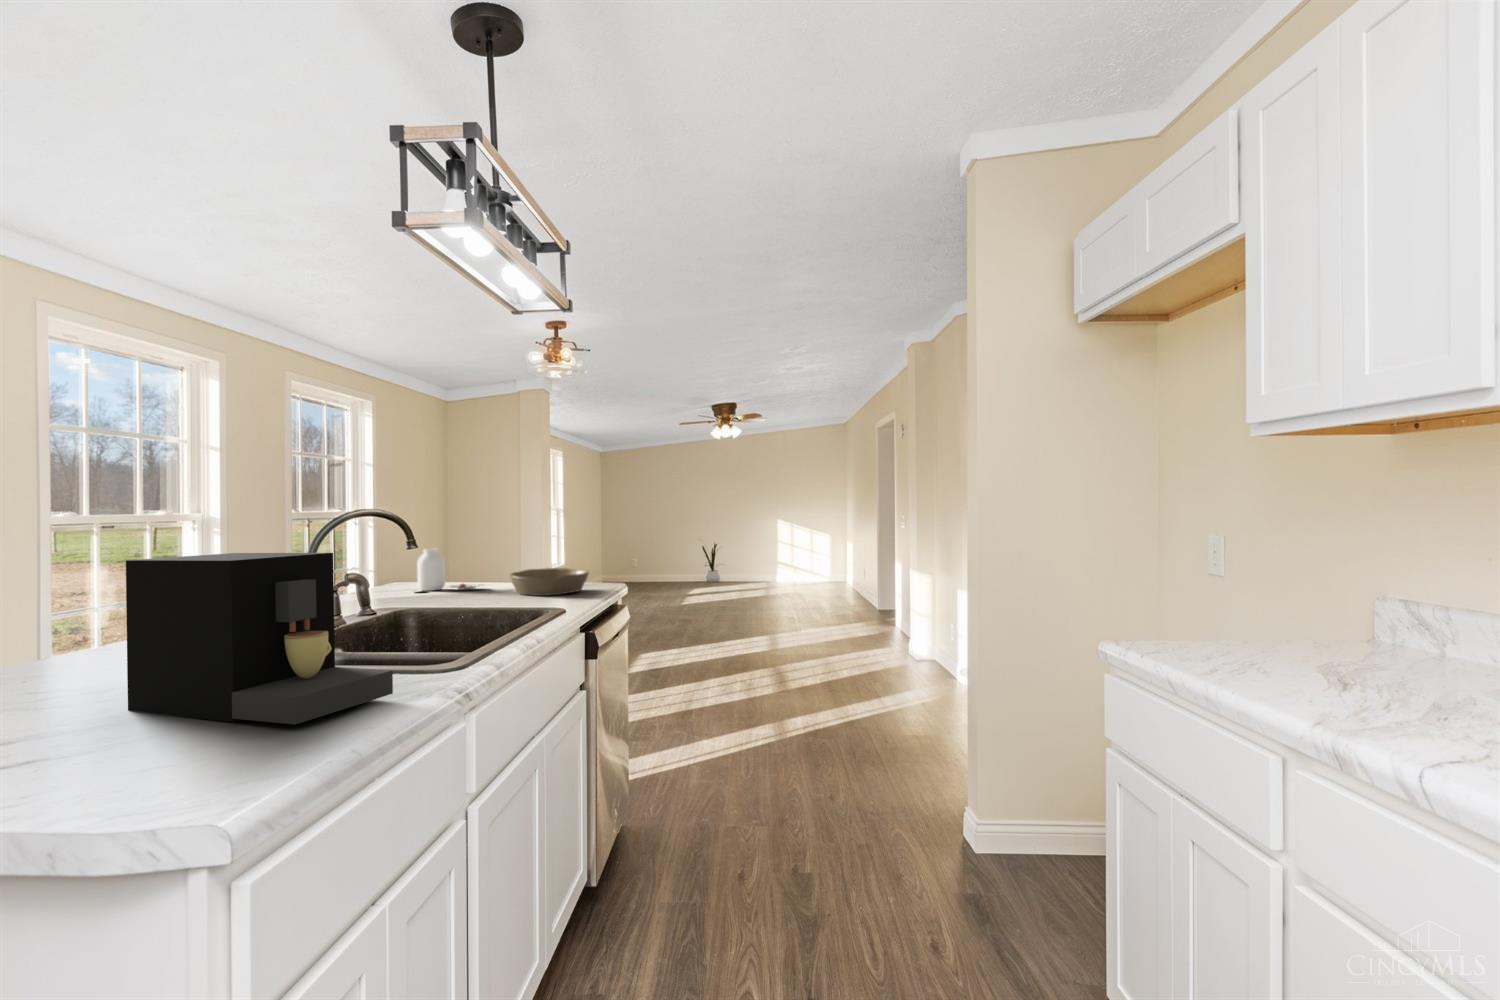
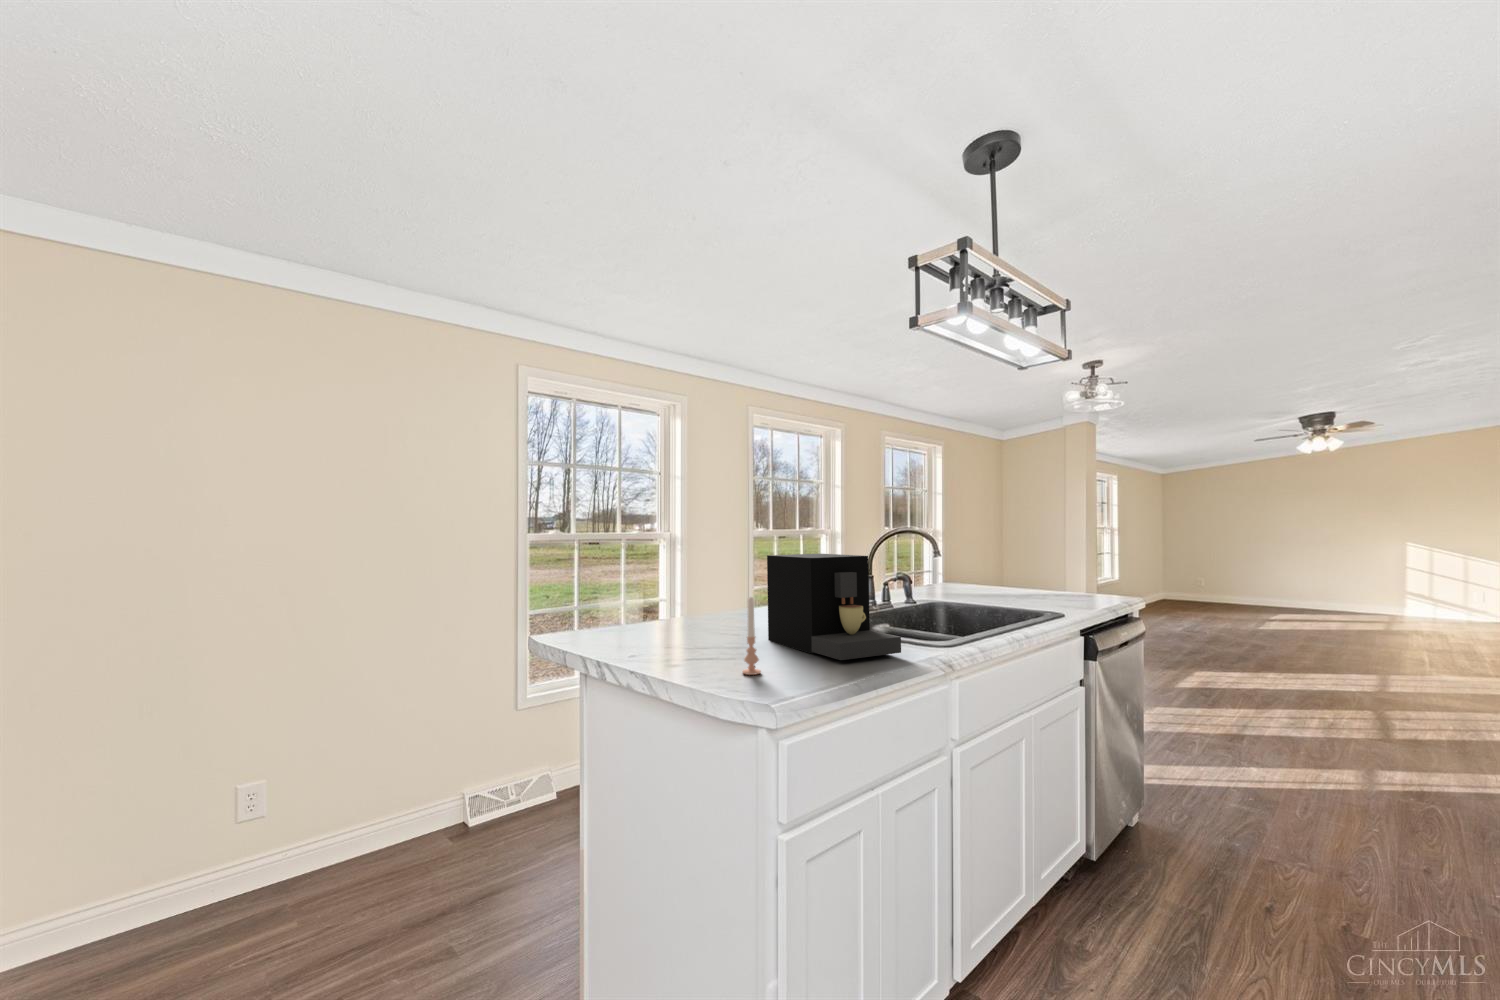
house plant: present [702,543,720,582] -> none [1281,557,1325,607]
jar: present [414,549,483,593] -> none [948,556,1005,589]
bowl: present [510,568,589,596] -> none [1024,577,1097,600]
candle: none [85,640,132,791] -> present [743,597,761,675]

